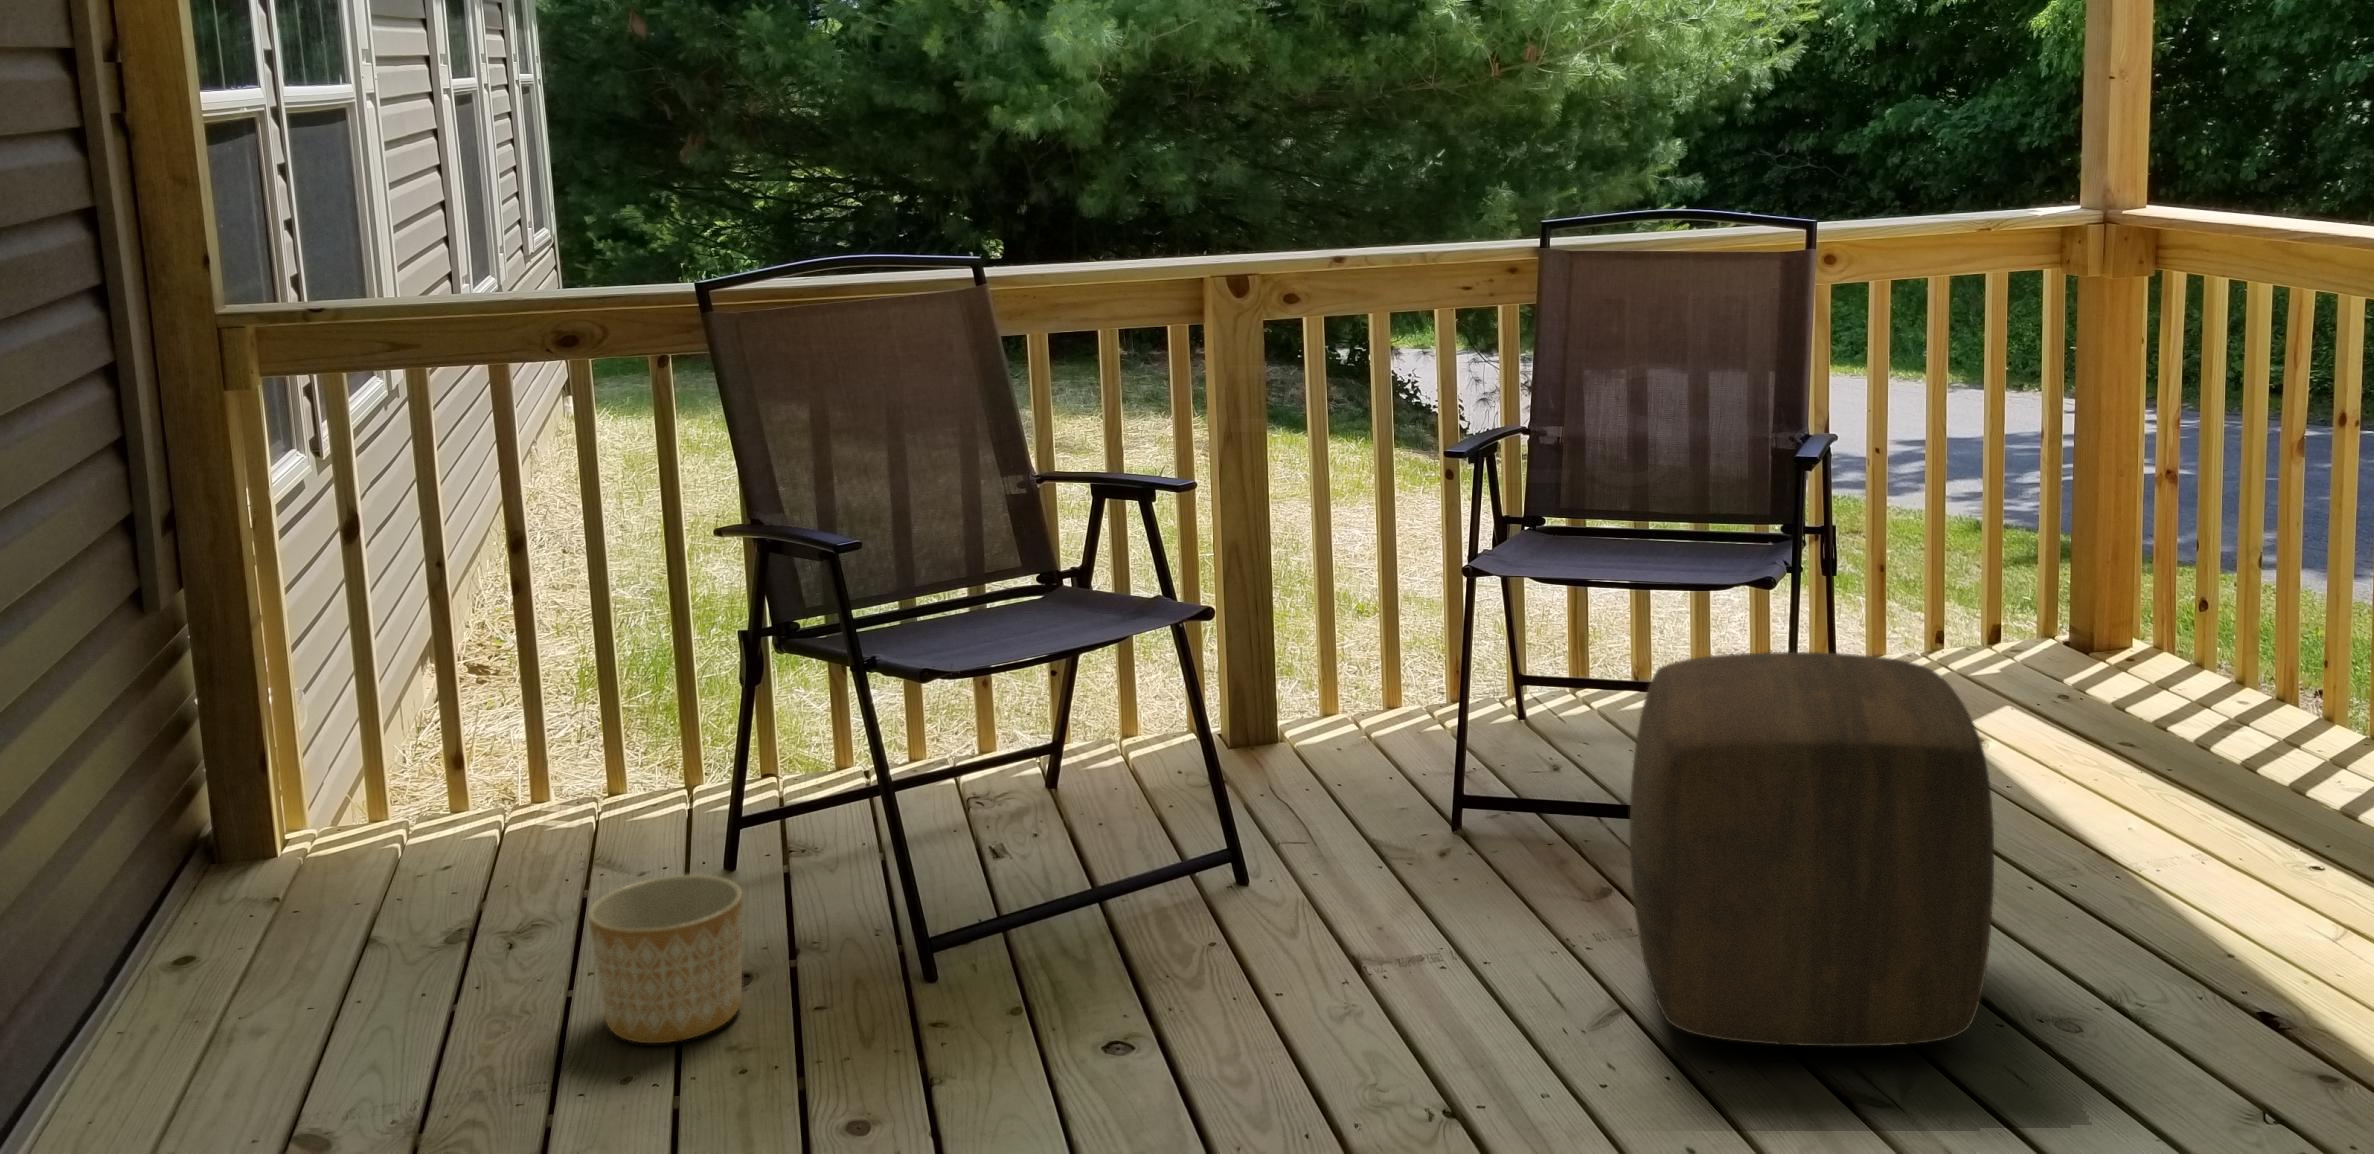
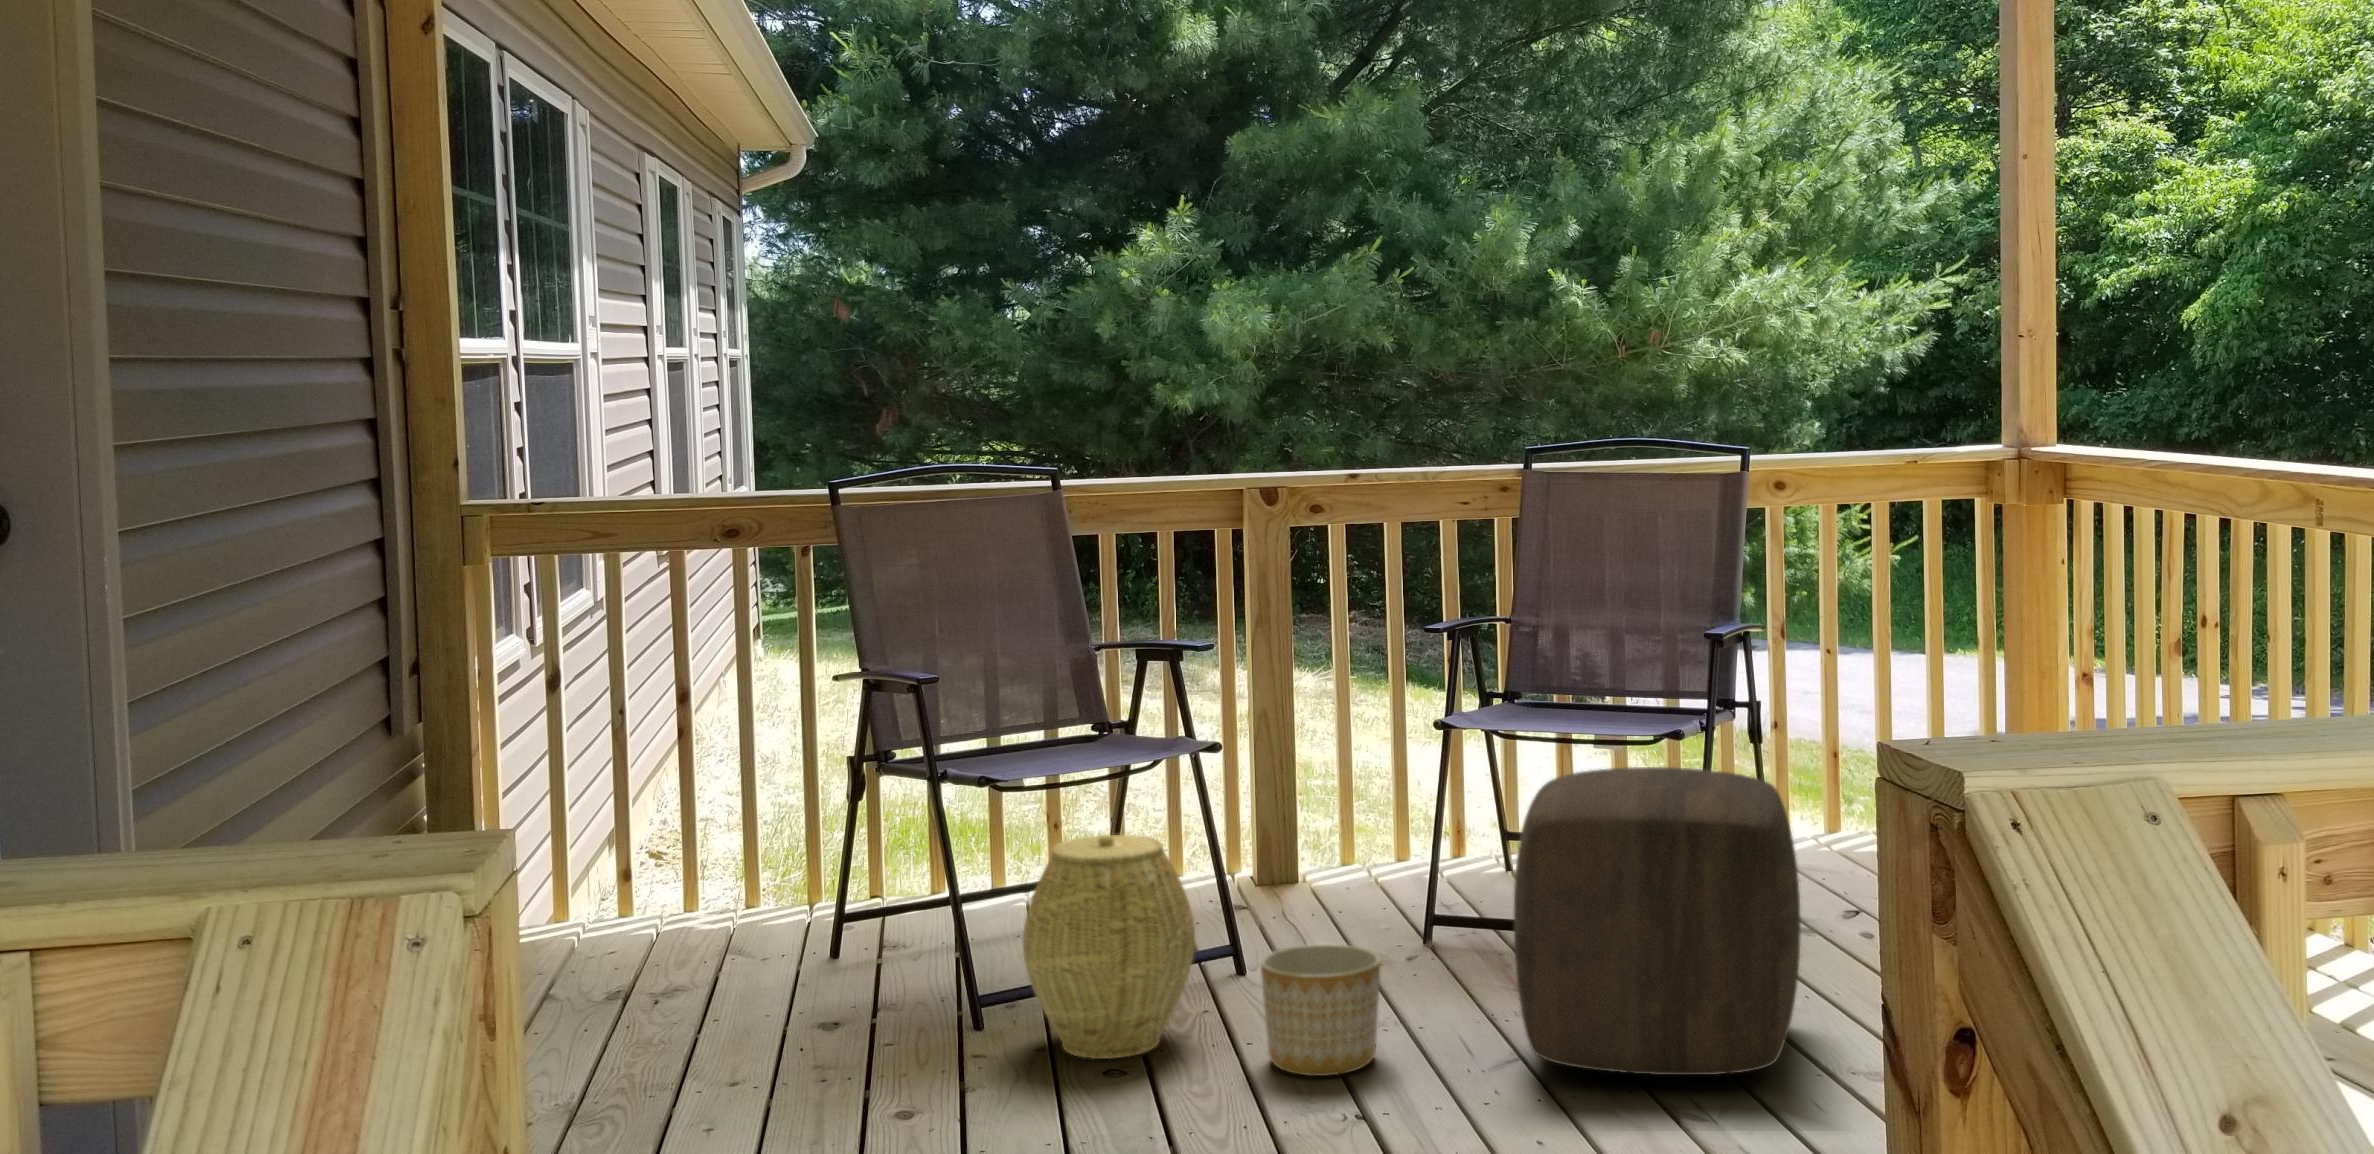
woven basket: none [1005,748,1221,1033] -> present [1023,834,1195,1059]
planter: present [588,875,742,1043] -> present [1261,944,1381,1076]

